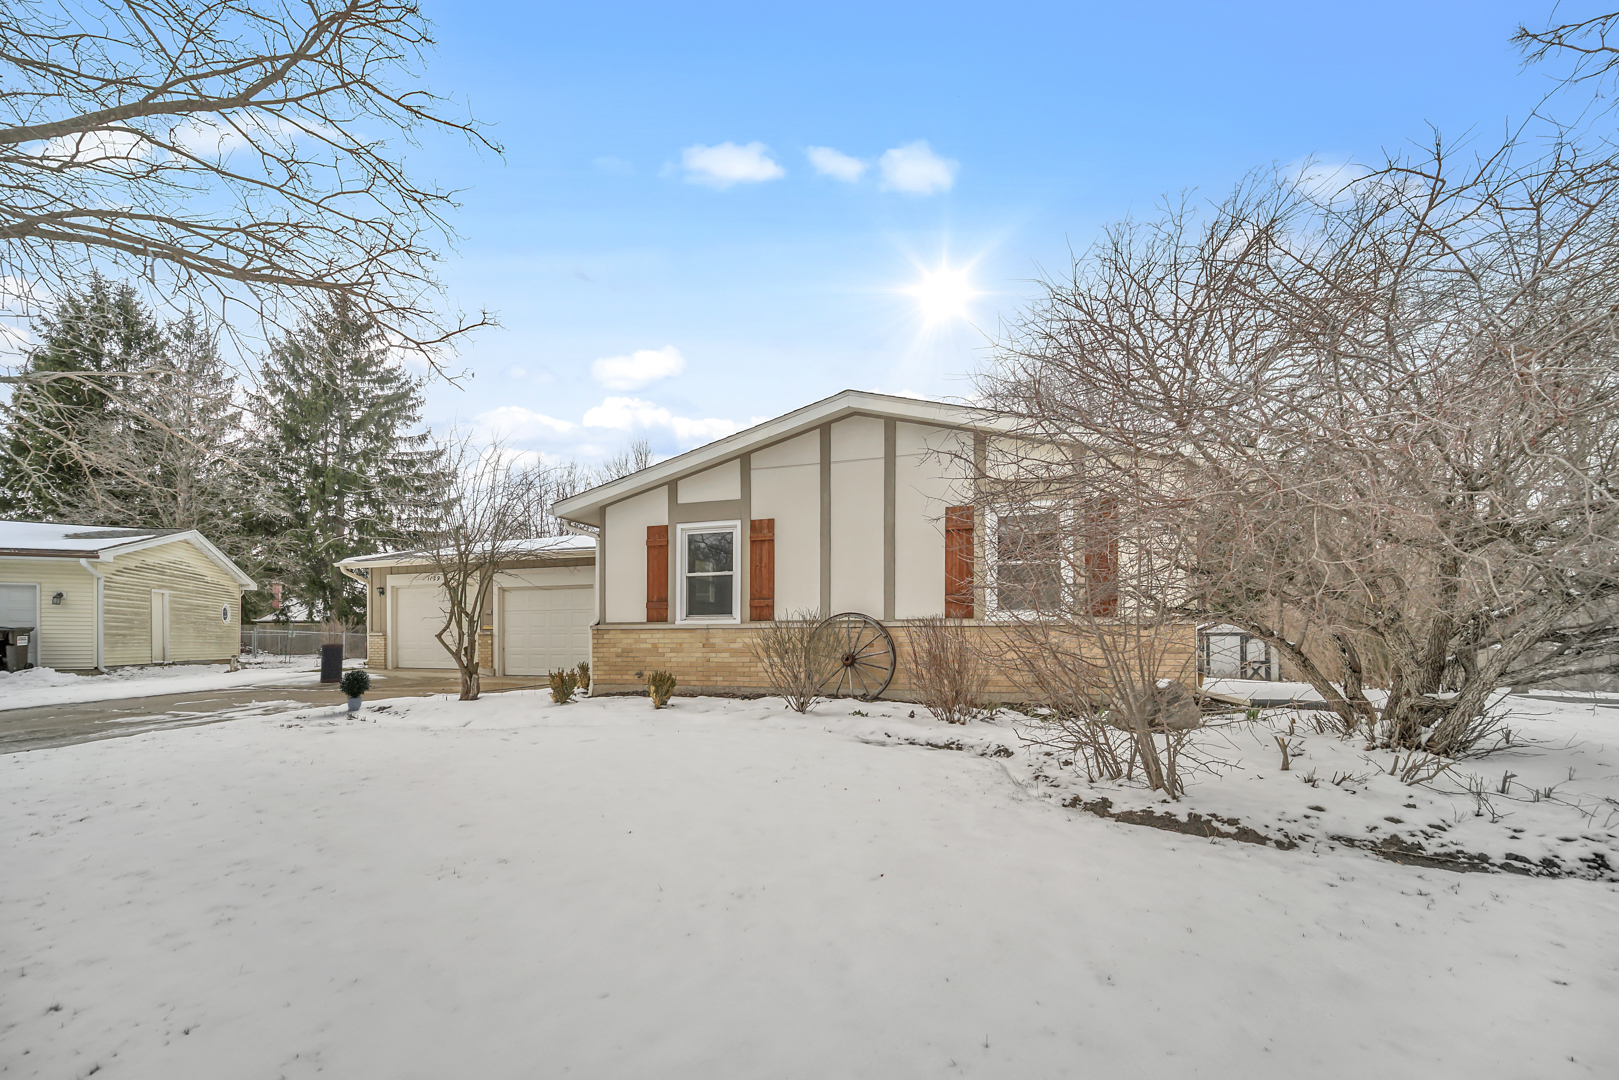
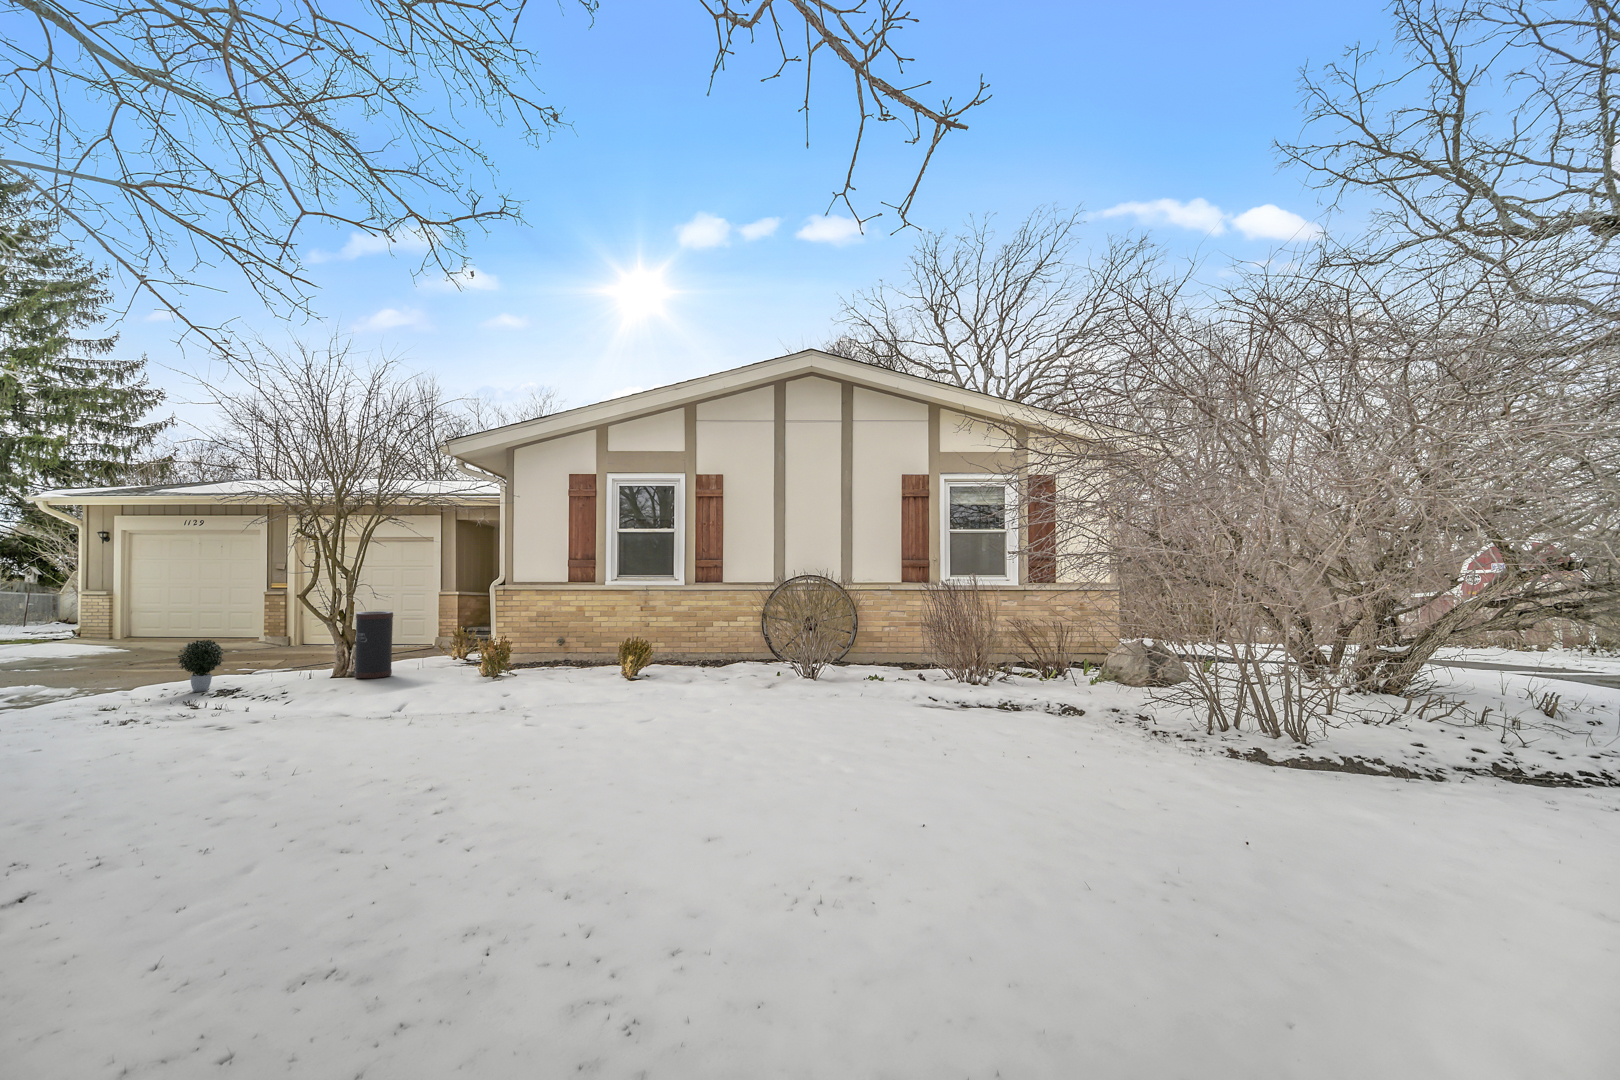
trash can: present [320,644,344,683] -> present [354,611,393,679]

